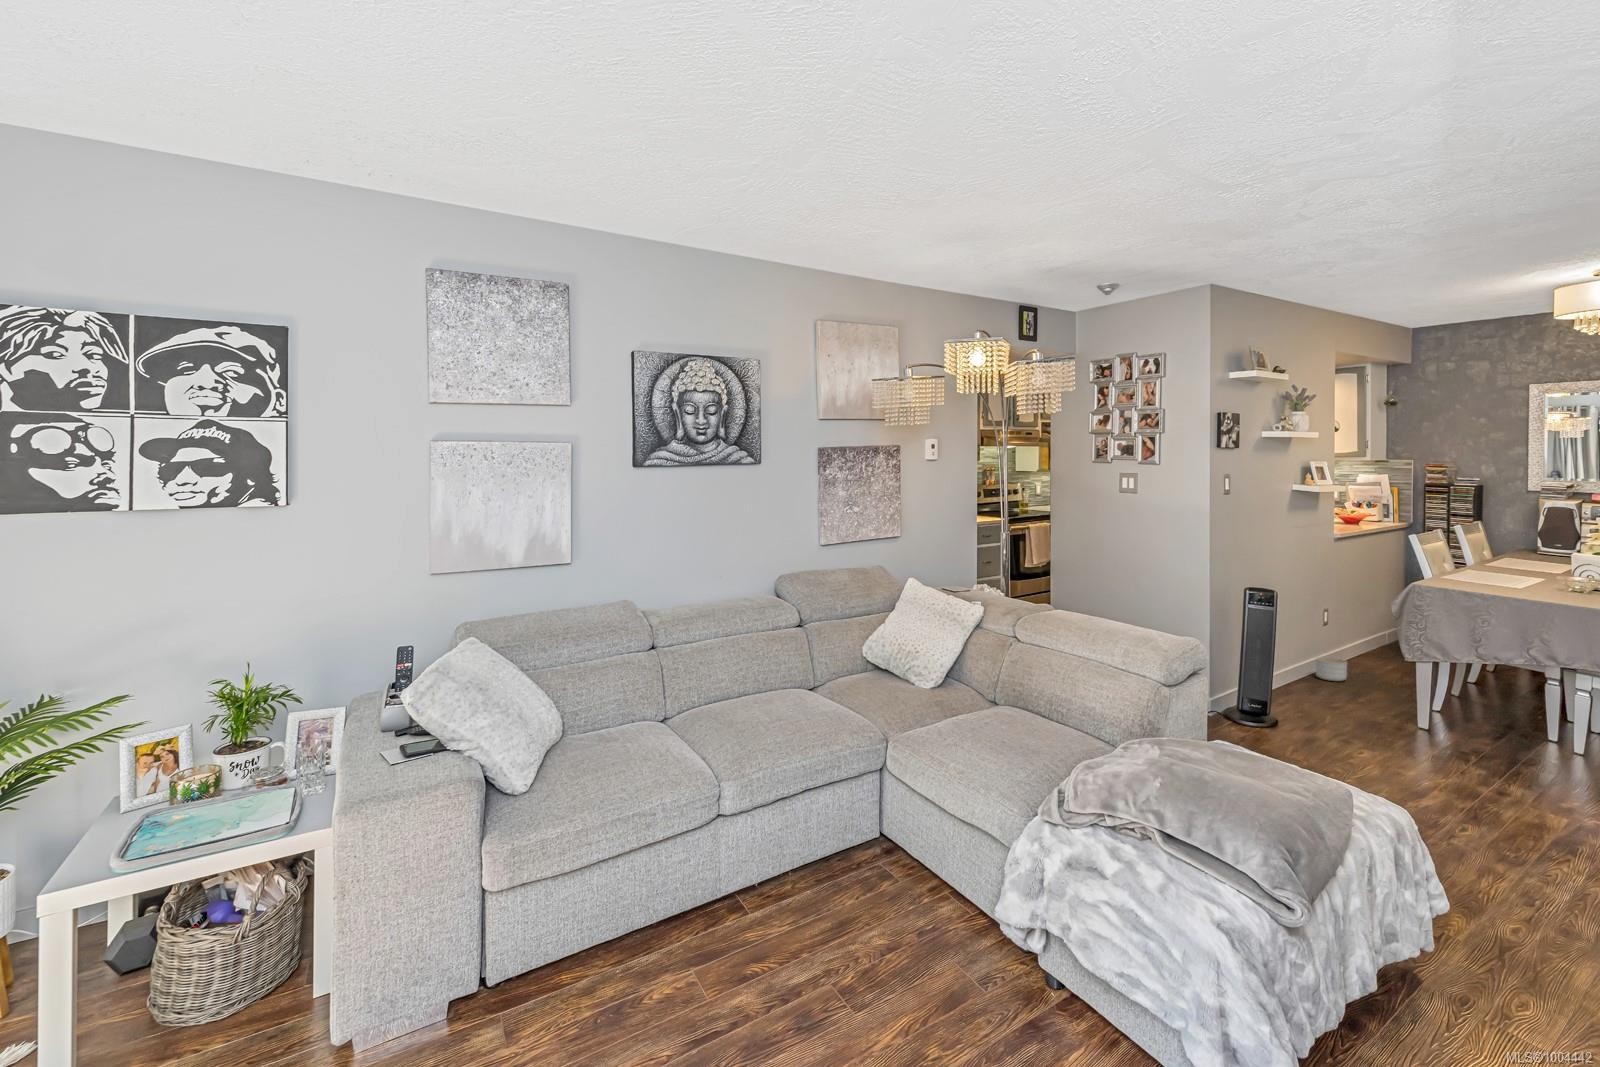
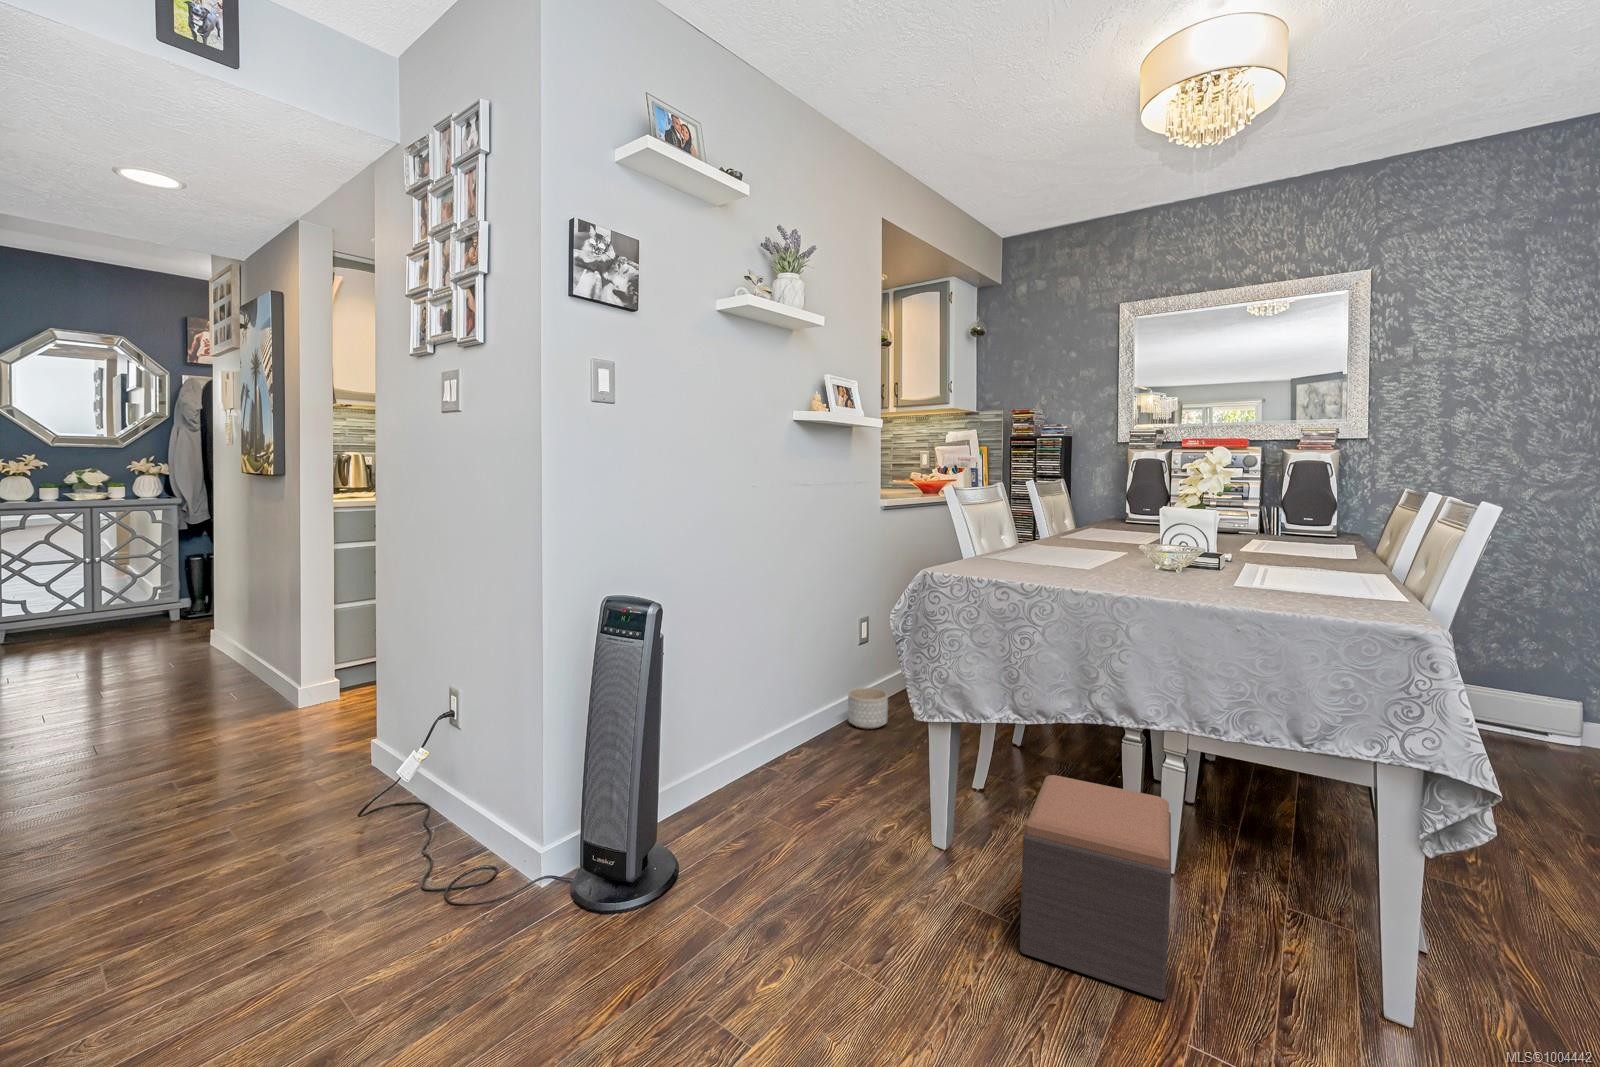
footstool: none [1488,690,1578,779] -> present [1020,775,1171,1000]

